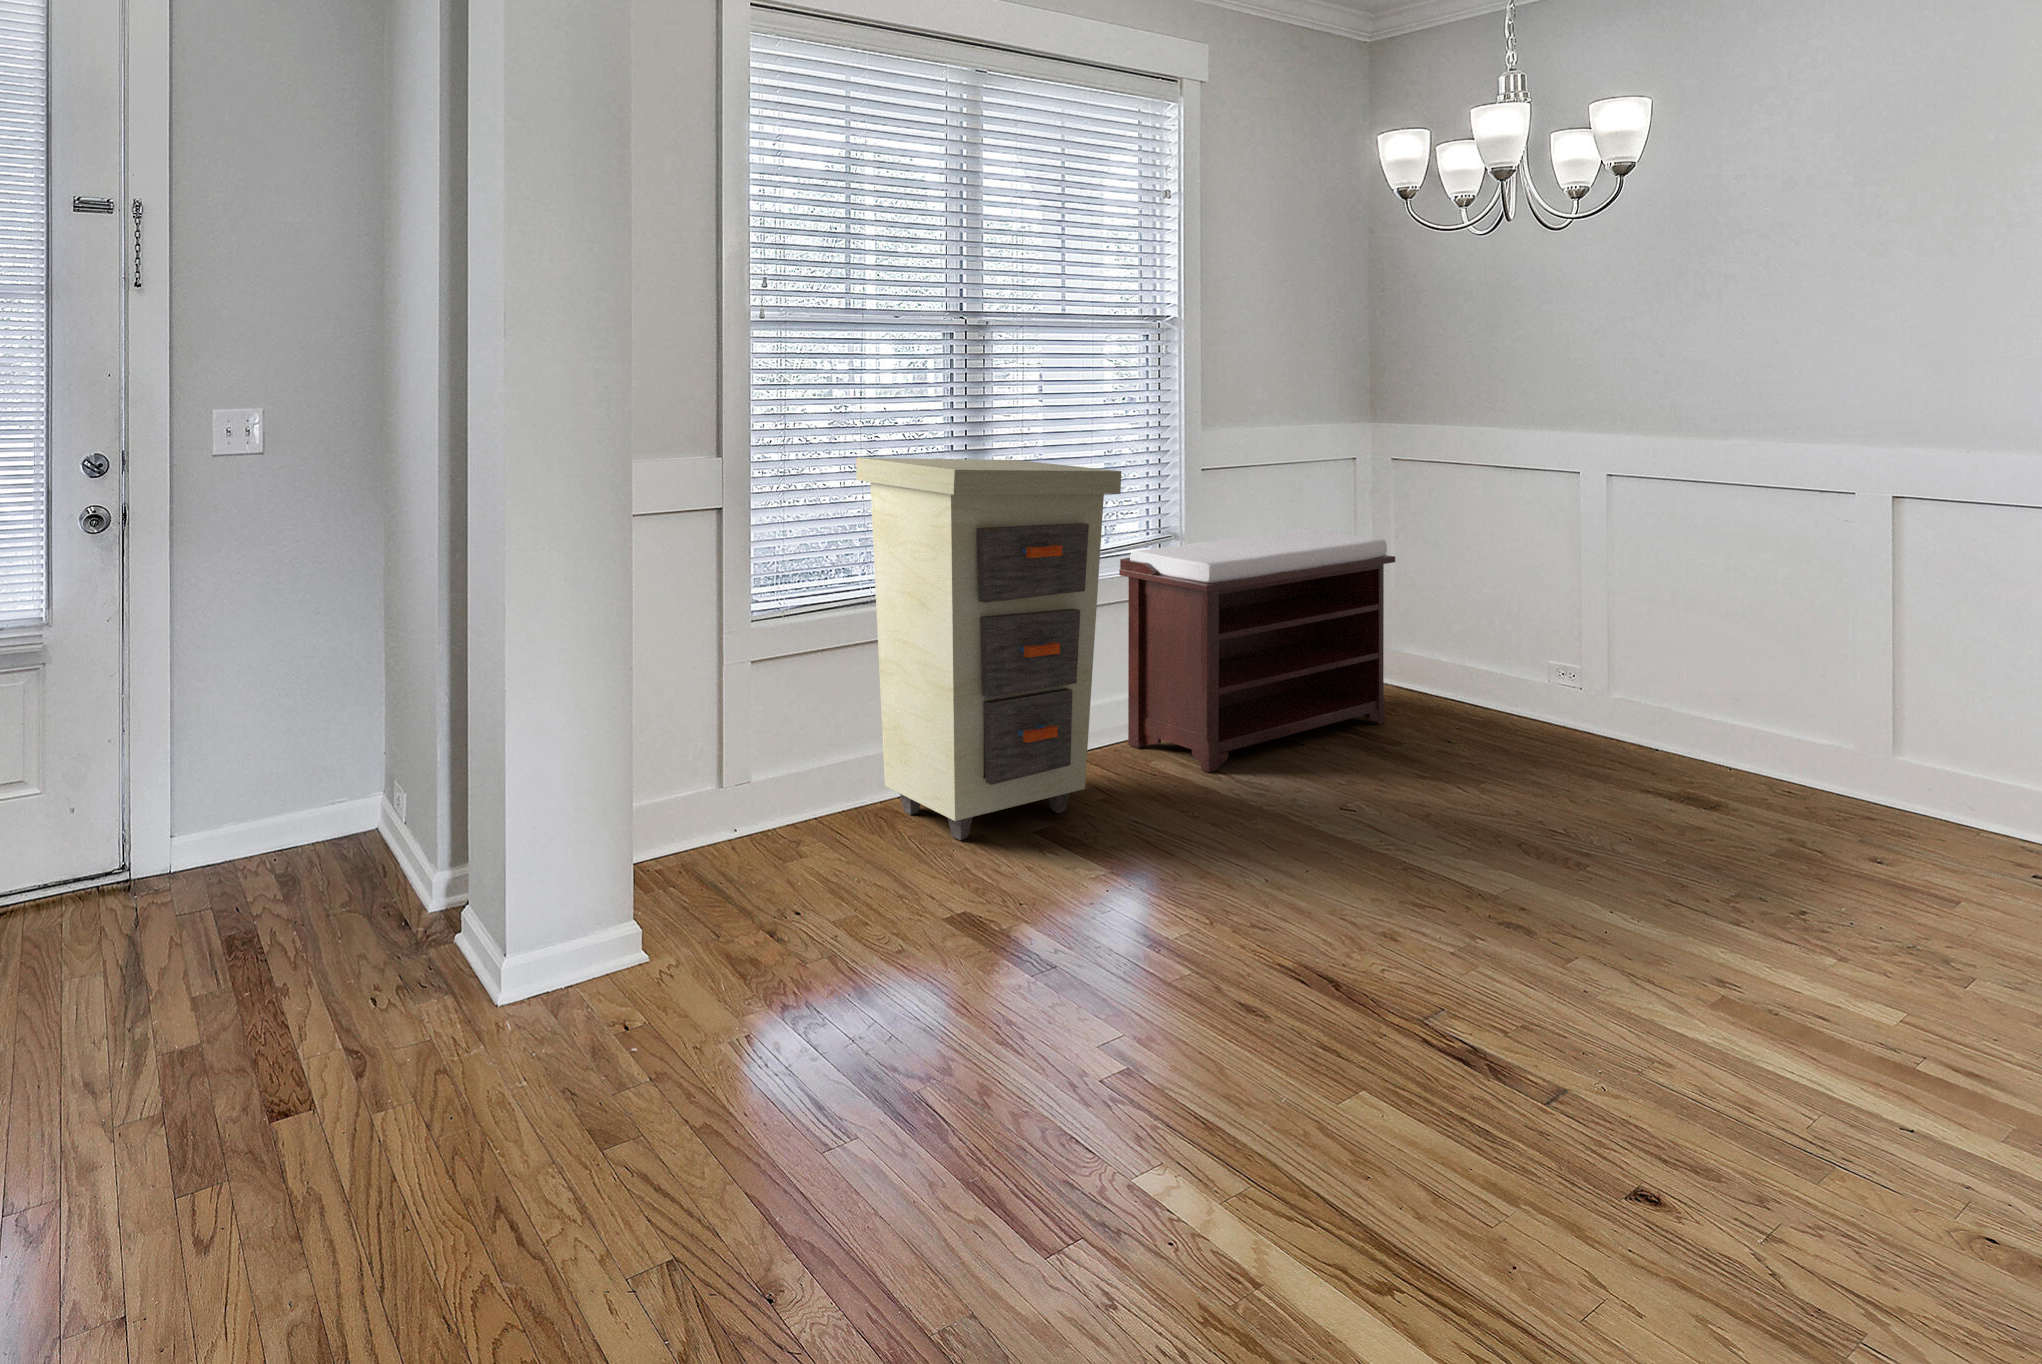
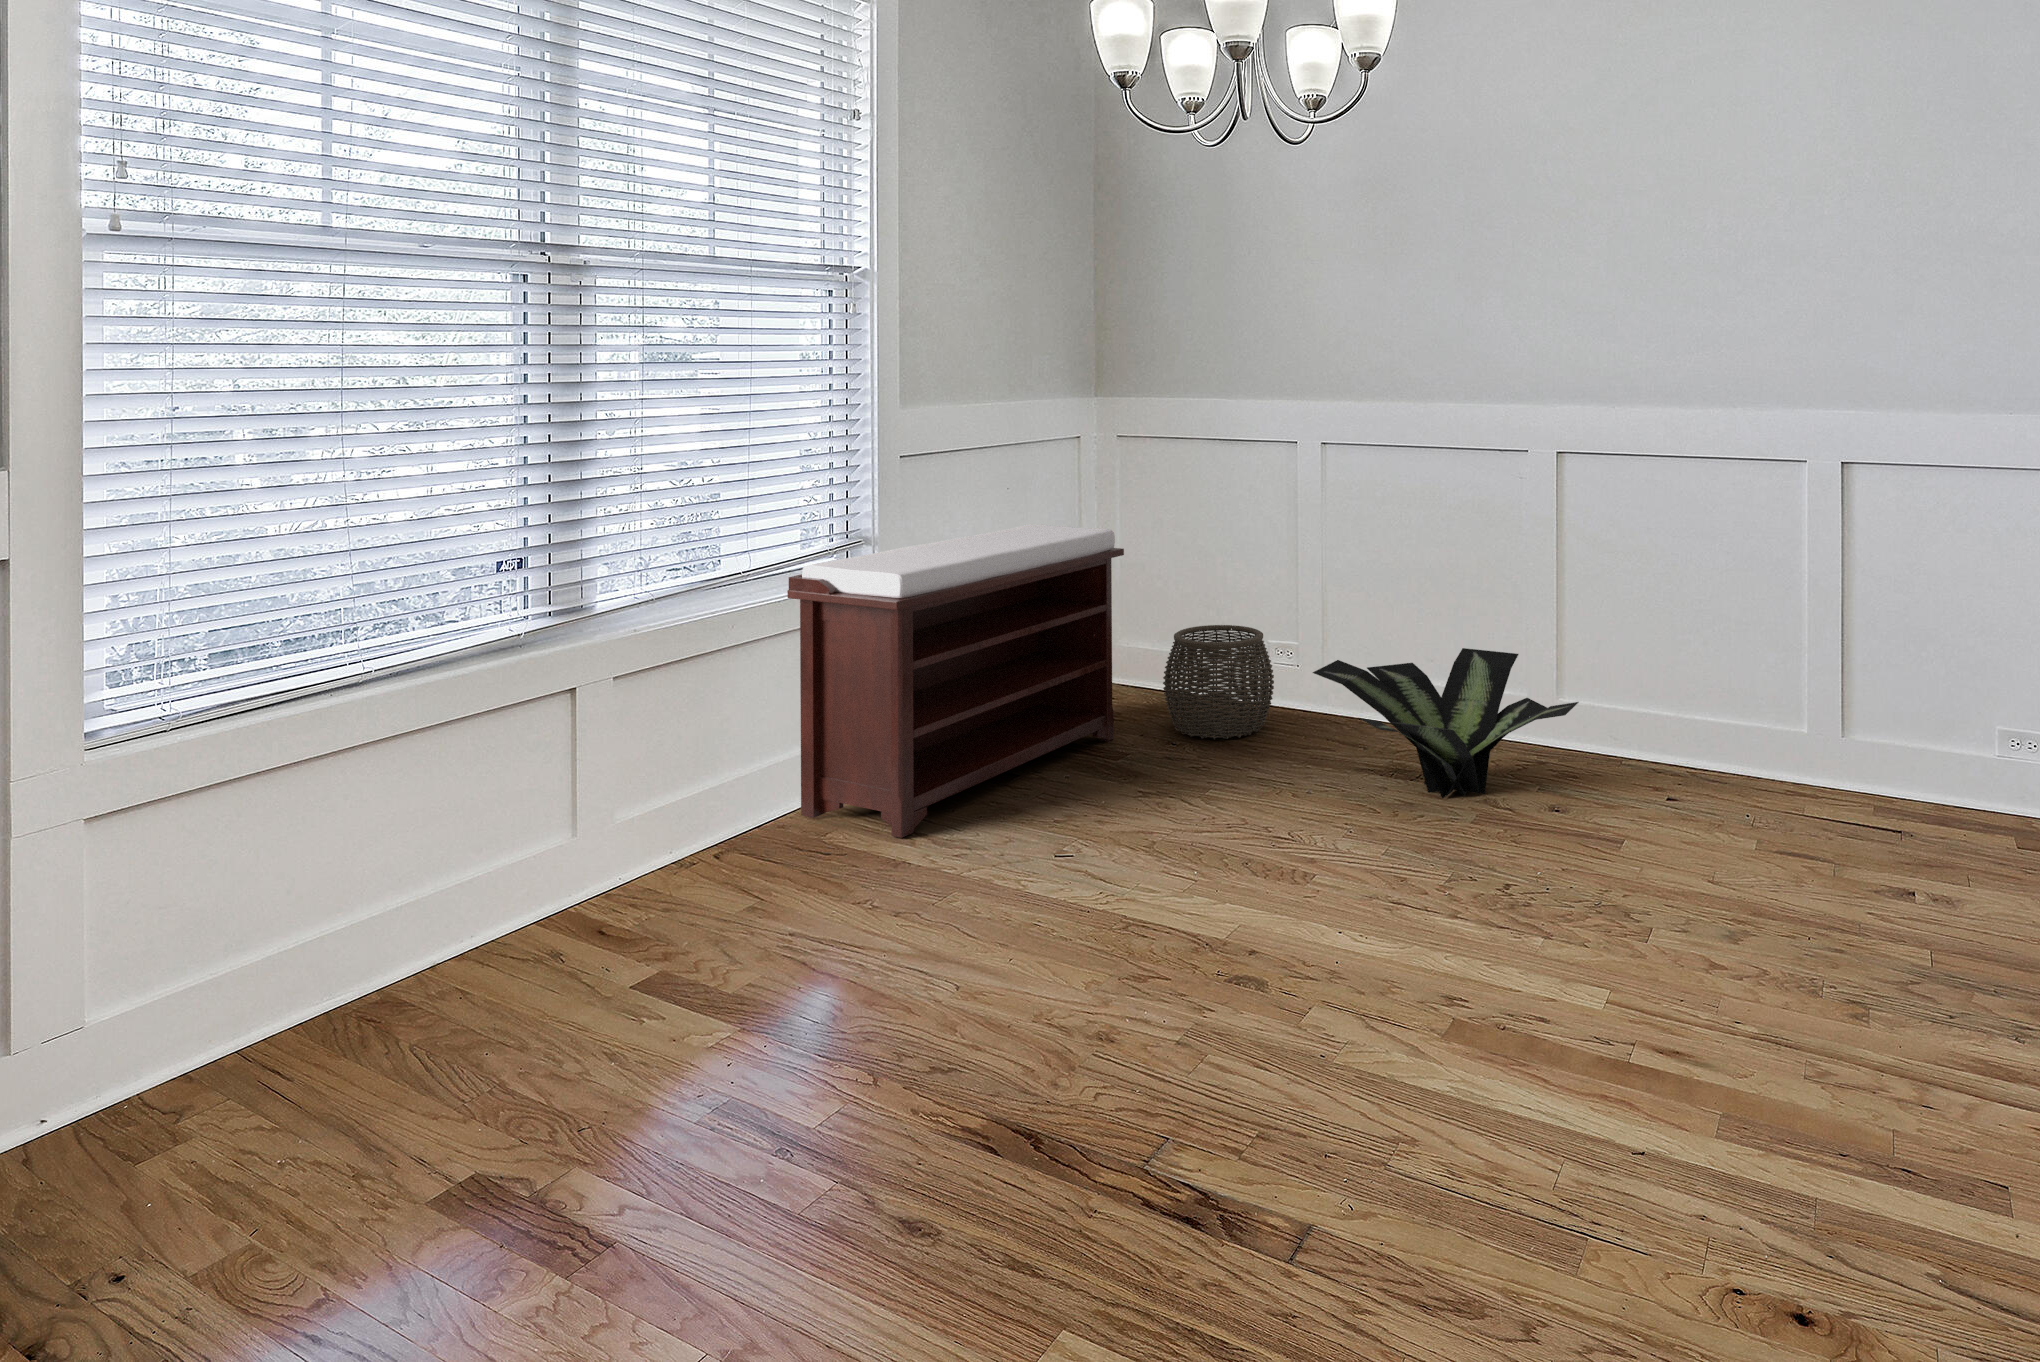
cabinet: present [856,458,1121,840] -> none [335,452,769,1019]
woven basket: none [1432,632,1544,738] -> present [1163,625,1274,739]
potted plant: none [1582,676,1885,821] -> present [1313,648,1579,798]

